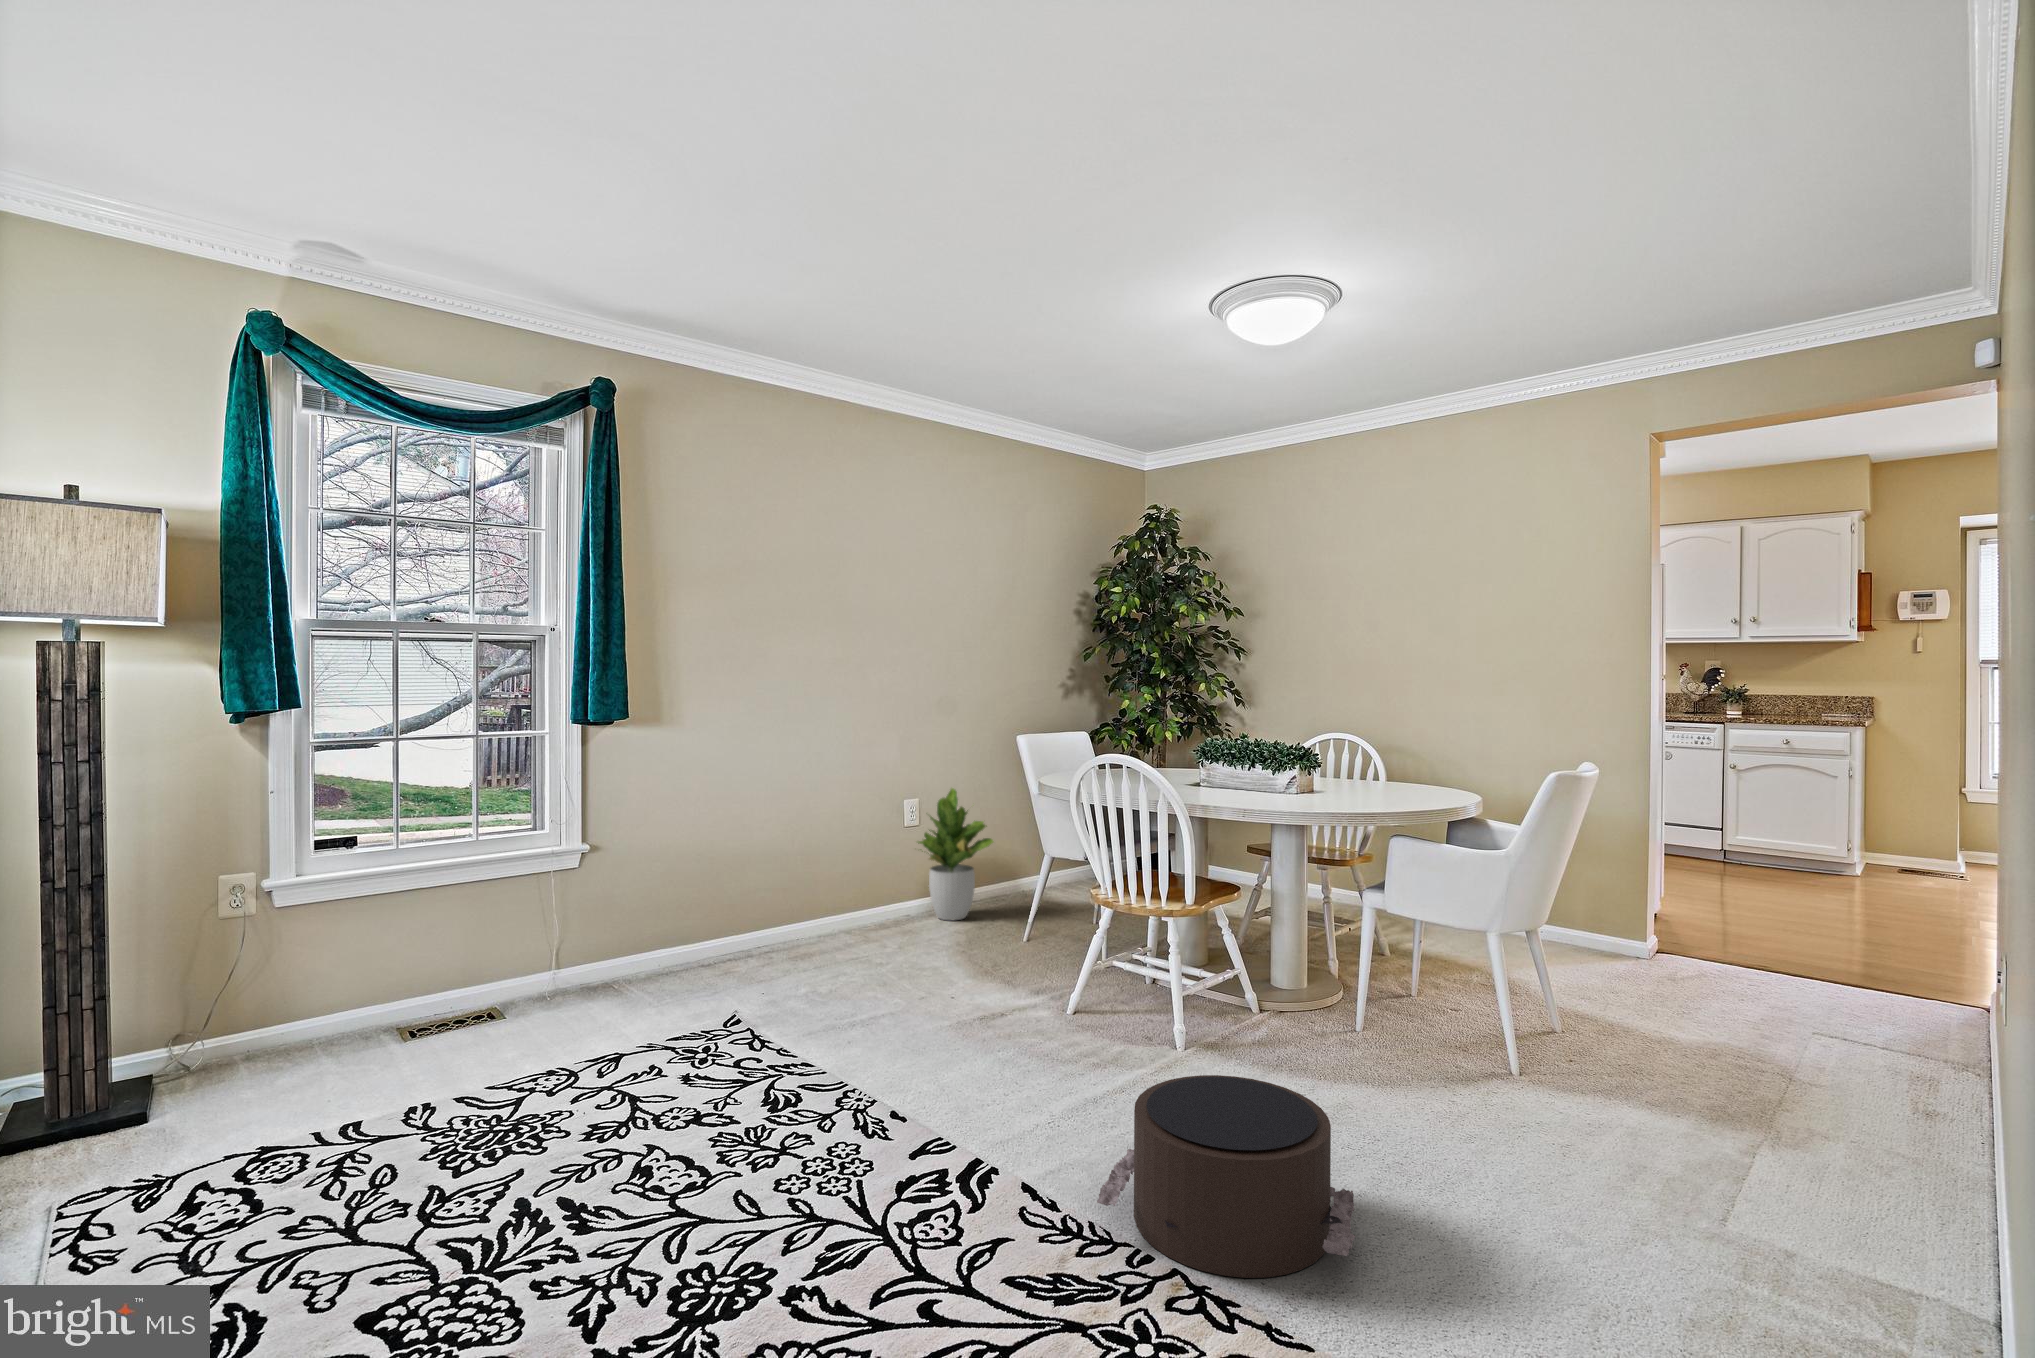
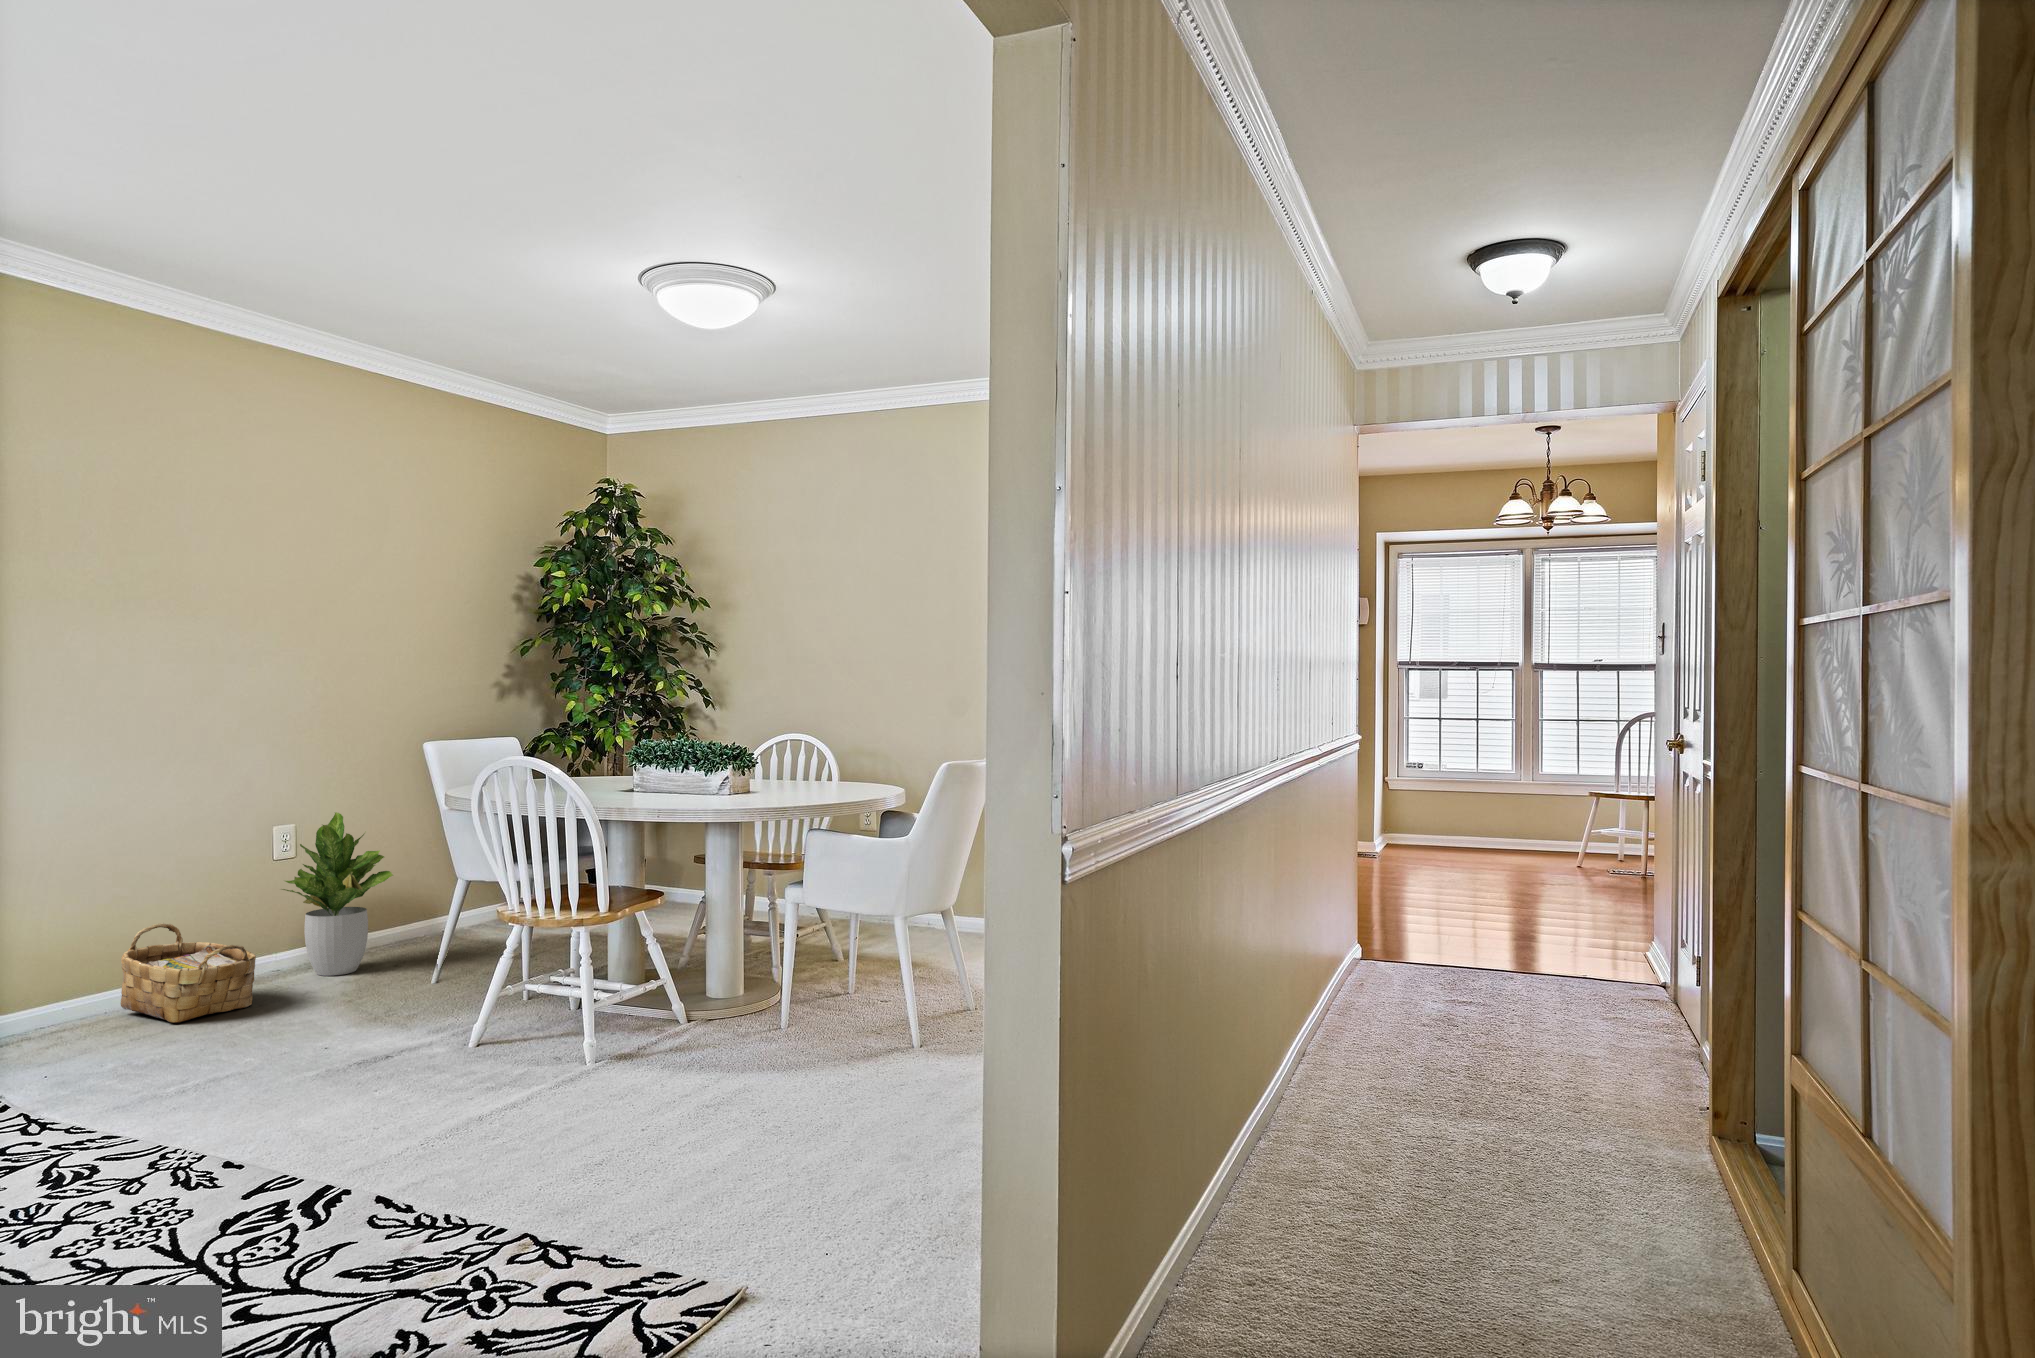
woven basket: none [806,871,898,954] -> present [121,923,256,1023]
pouf: present [1097,1075,1355,1278] -> none [449,1061,716,1234]

